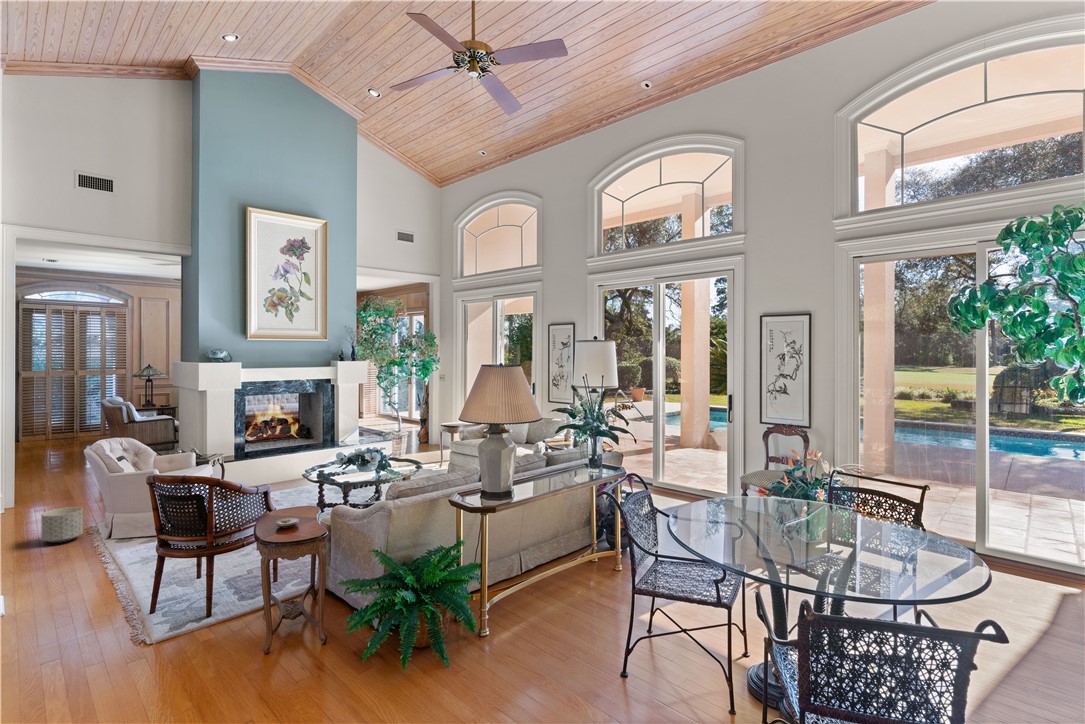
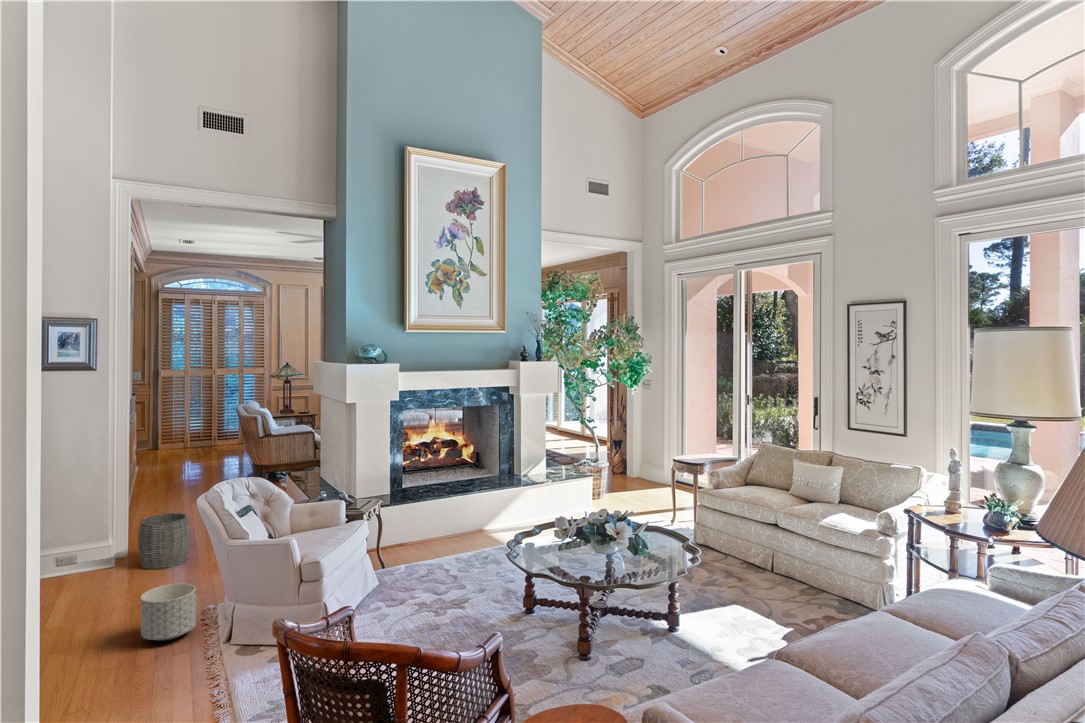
woven basket: none [25,472,70,512] -> present [138,513,190,569]

